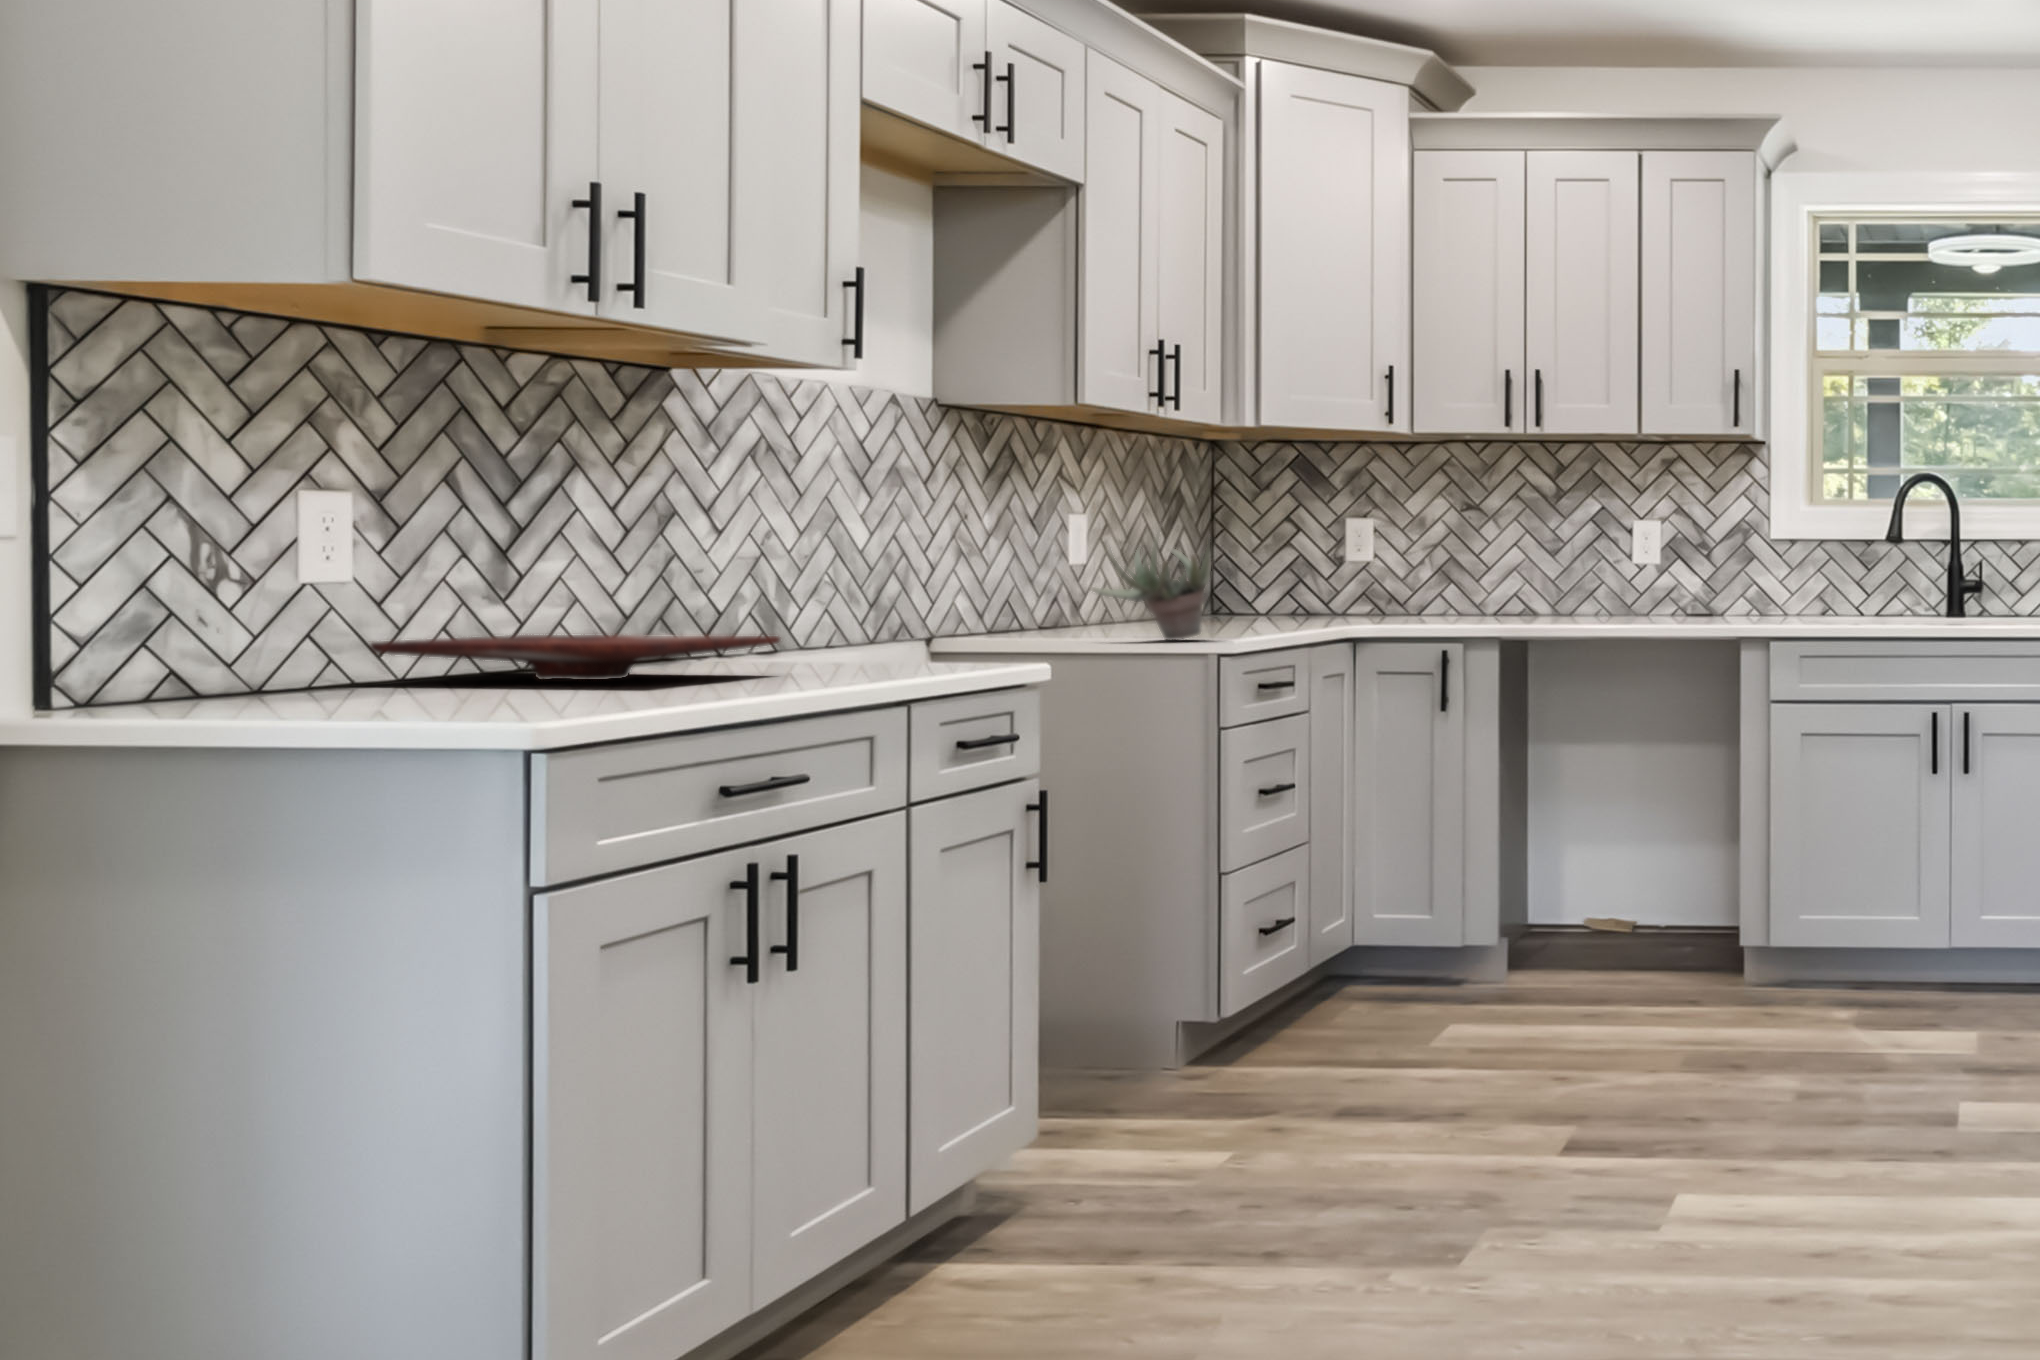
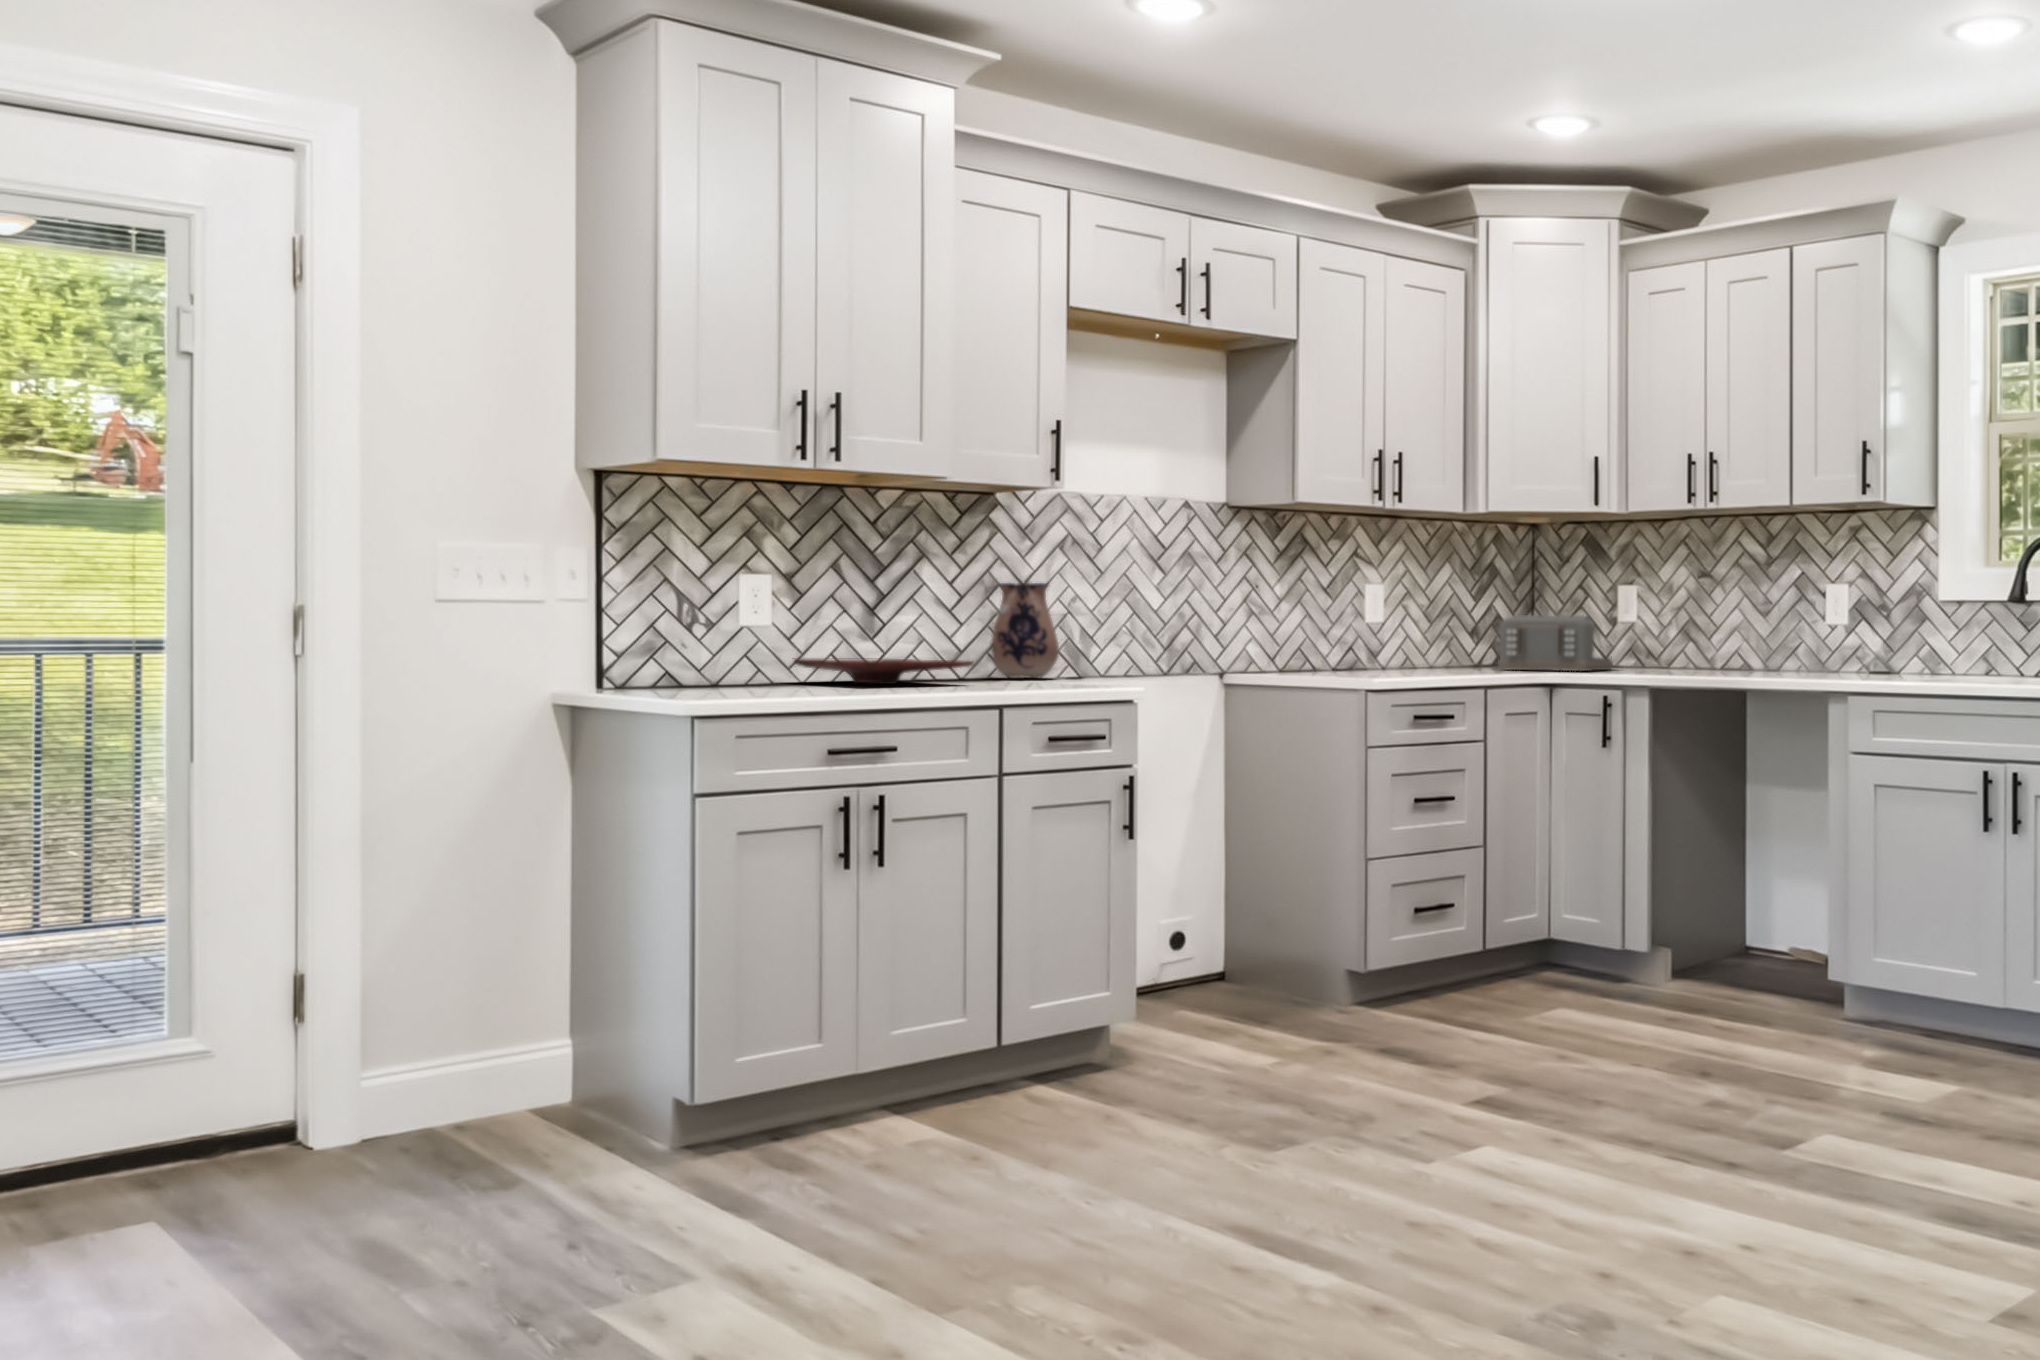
ceramic pitcher: none [672,508,797,659] -> present [992,583,1059,678]
succulent plant: present [1090,534,1211,640] -> none [1289,588,1381,678]
toaster: none [1214,553,1335,621] -> present [1498,615,1613,671]

